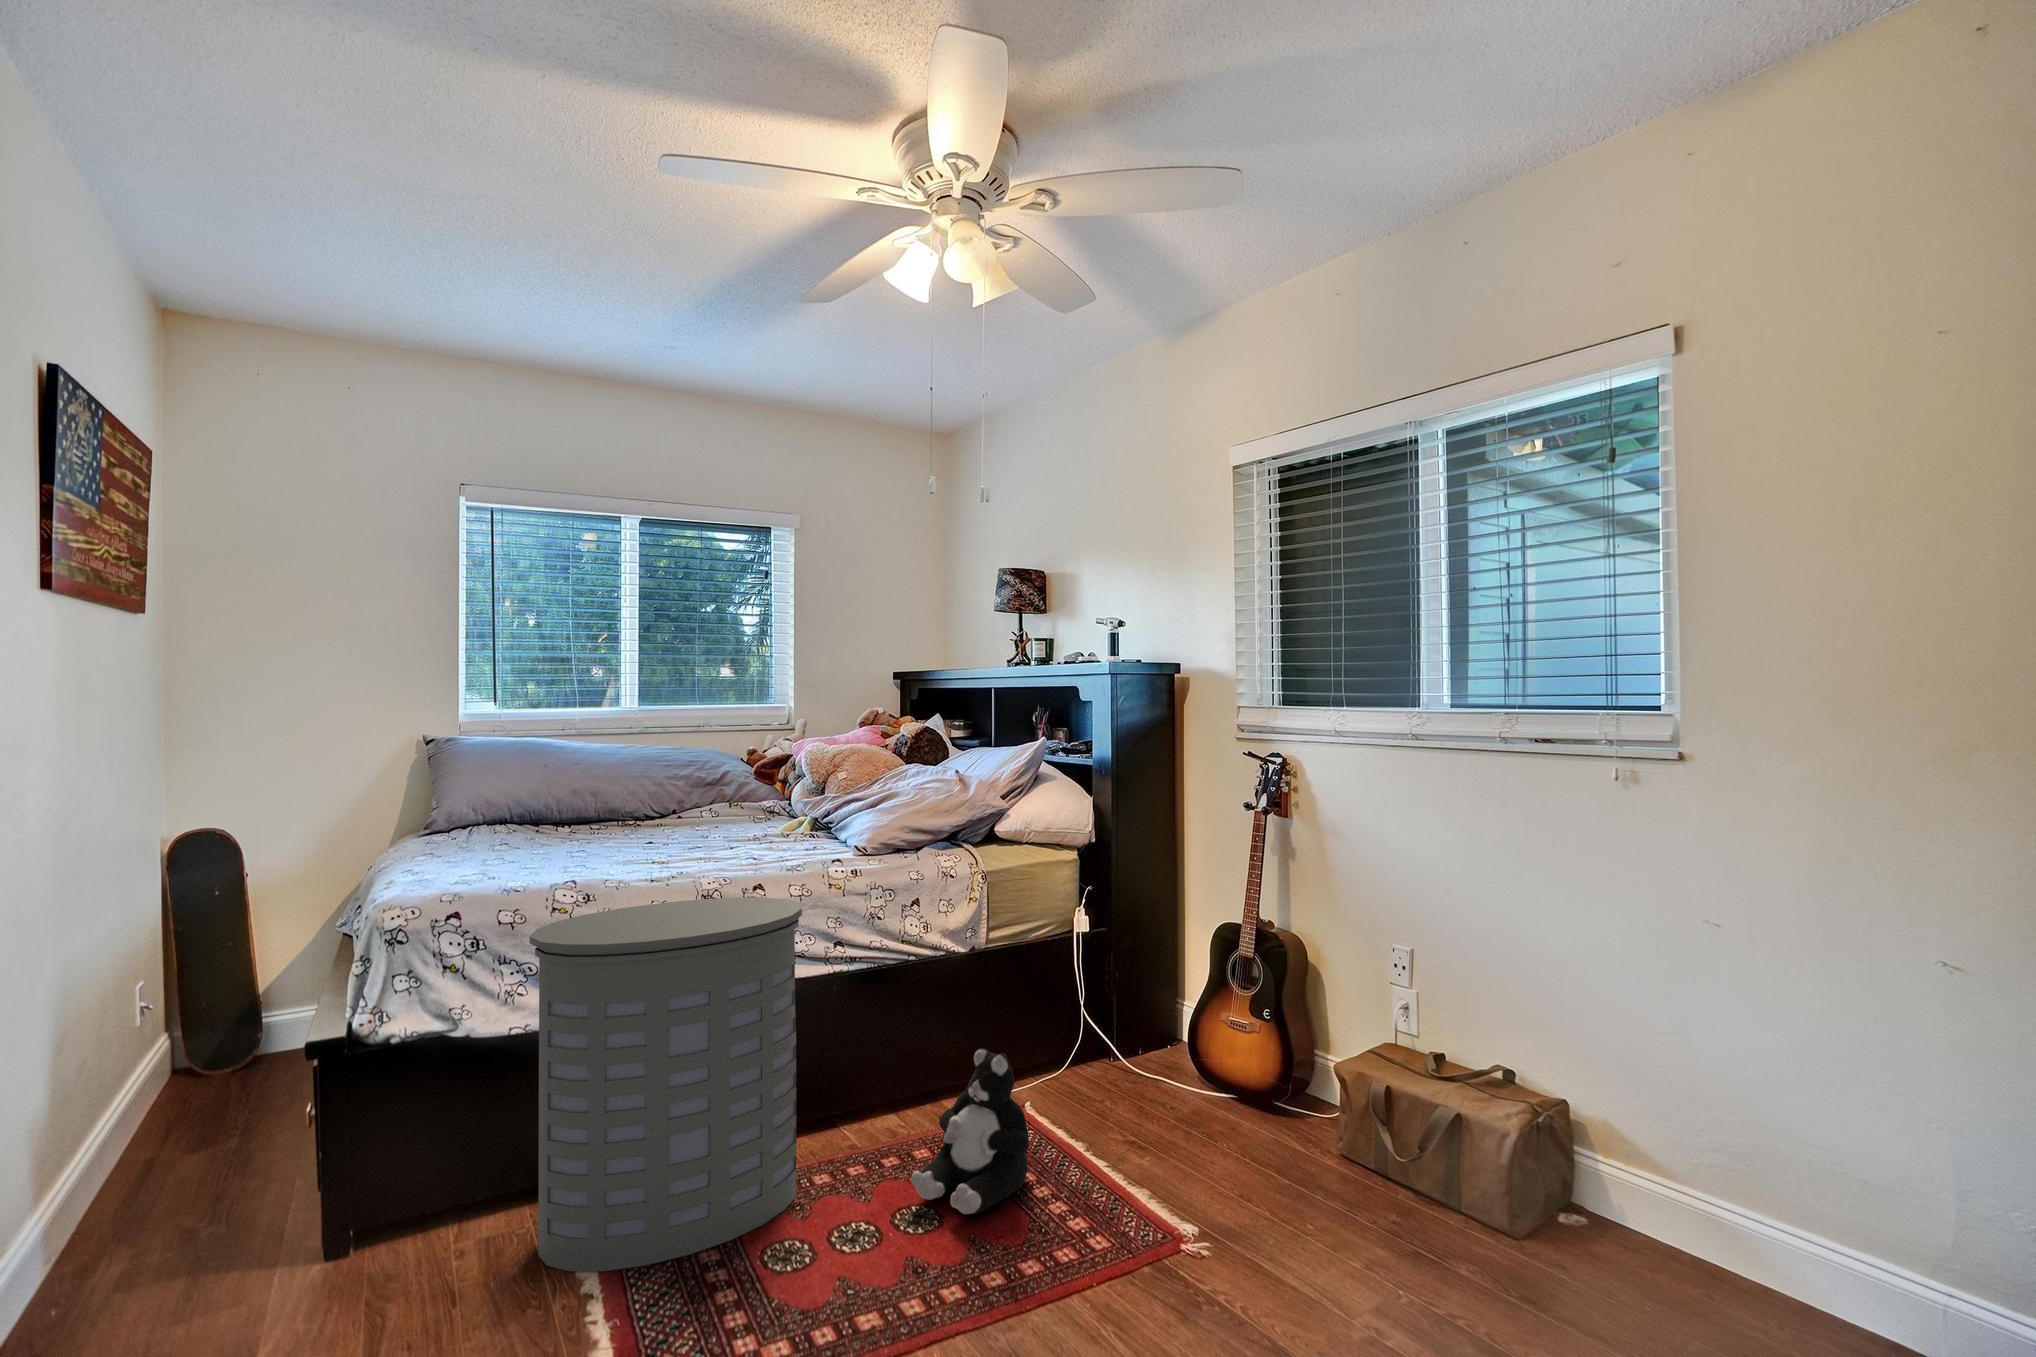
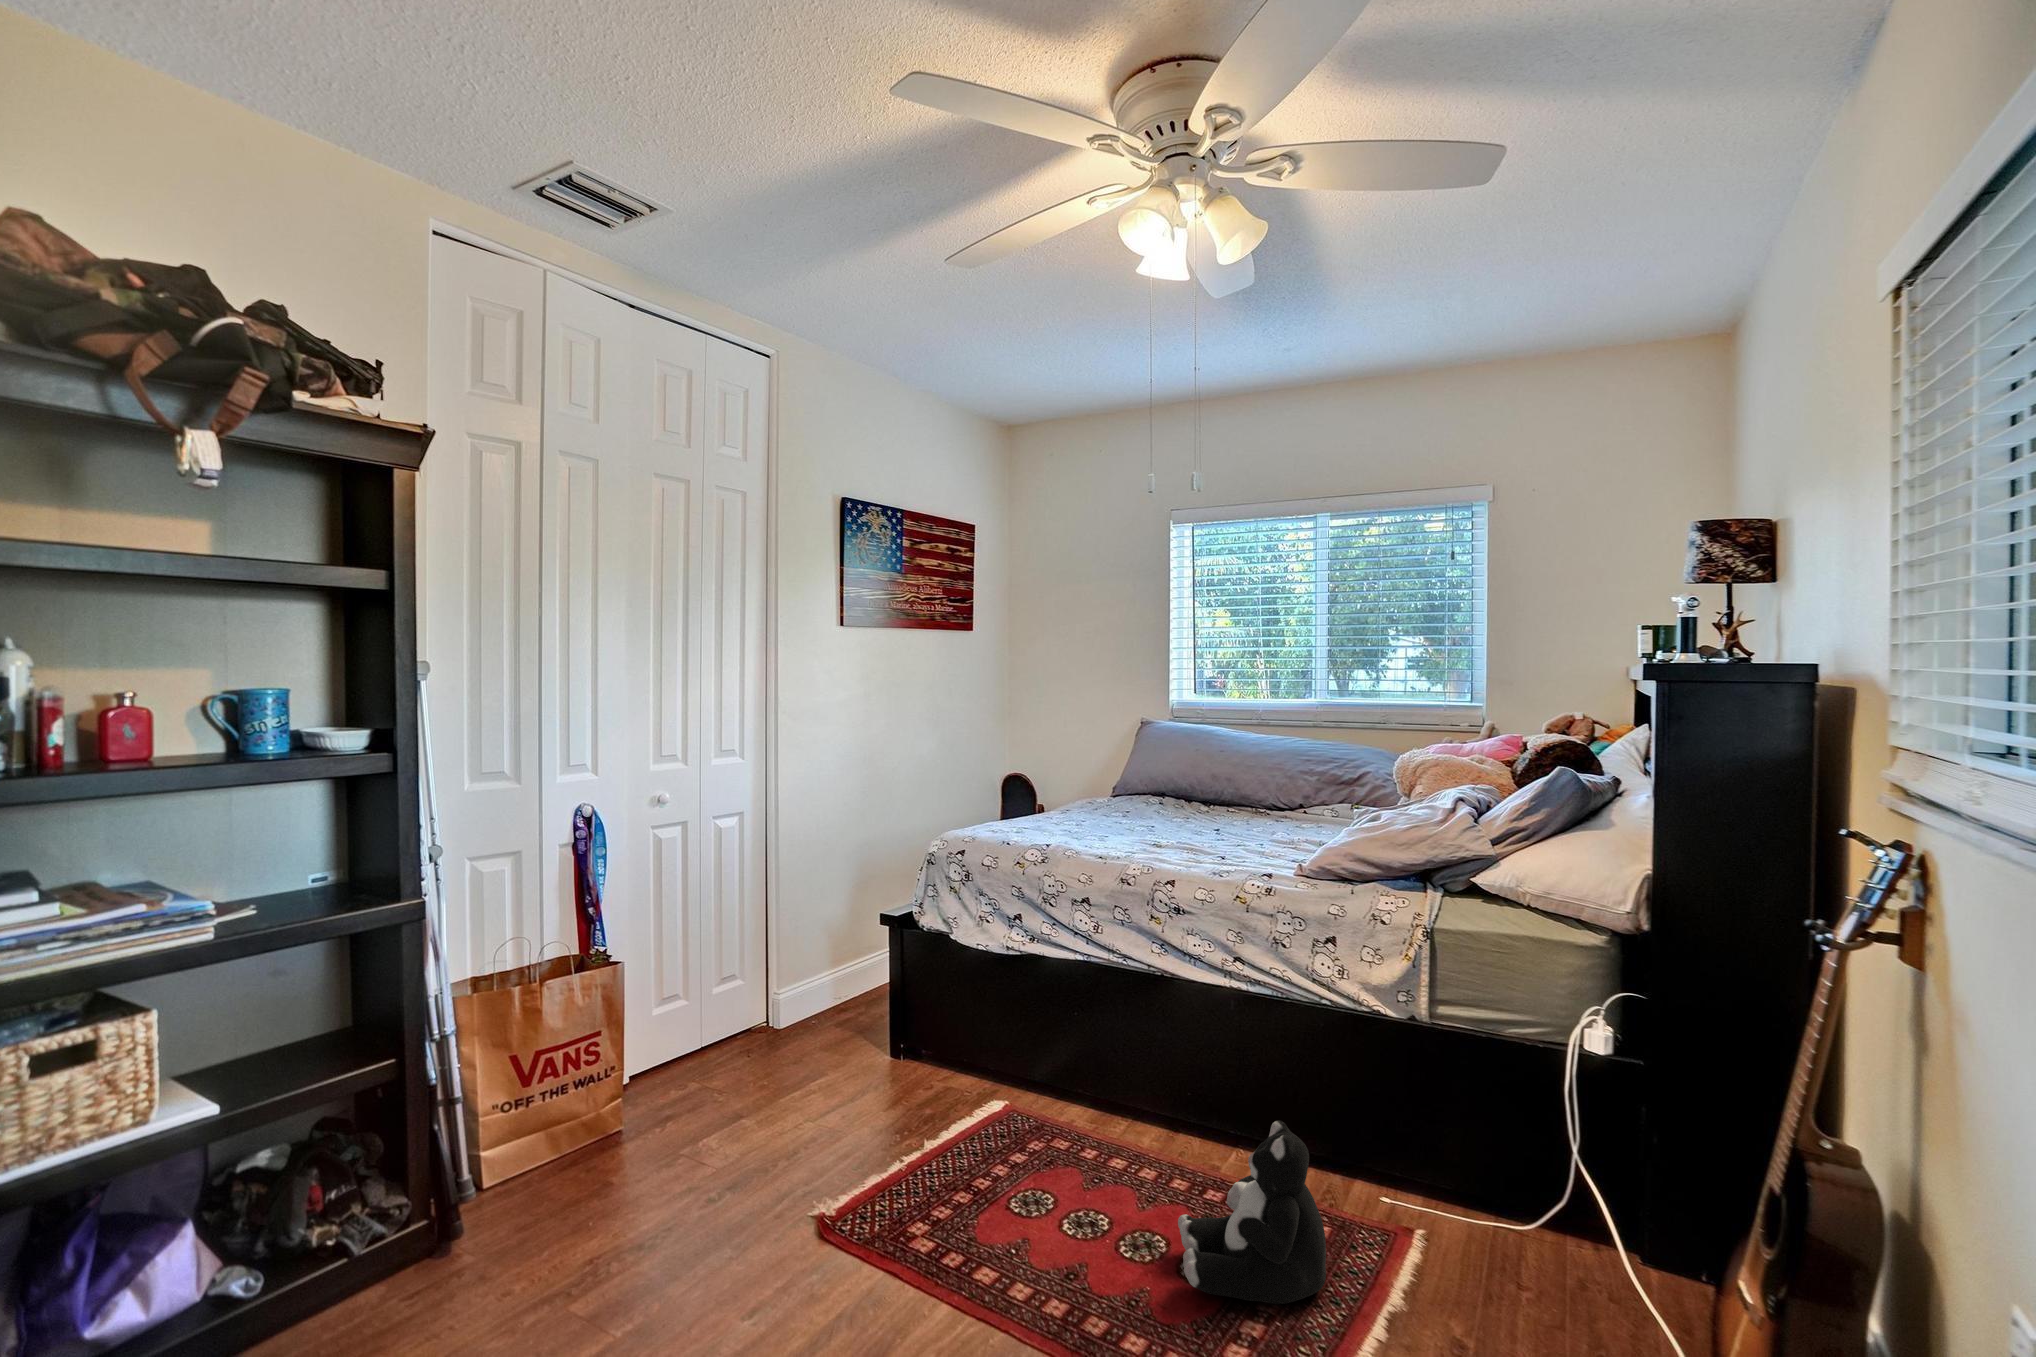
laundry hamper: present [530,897,802,1271] -> none [938,869,1145,1184]

